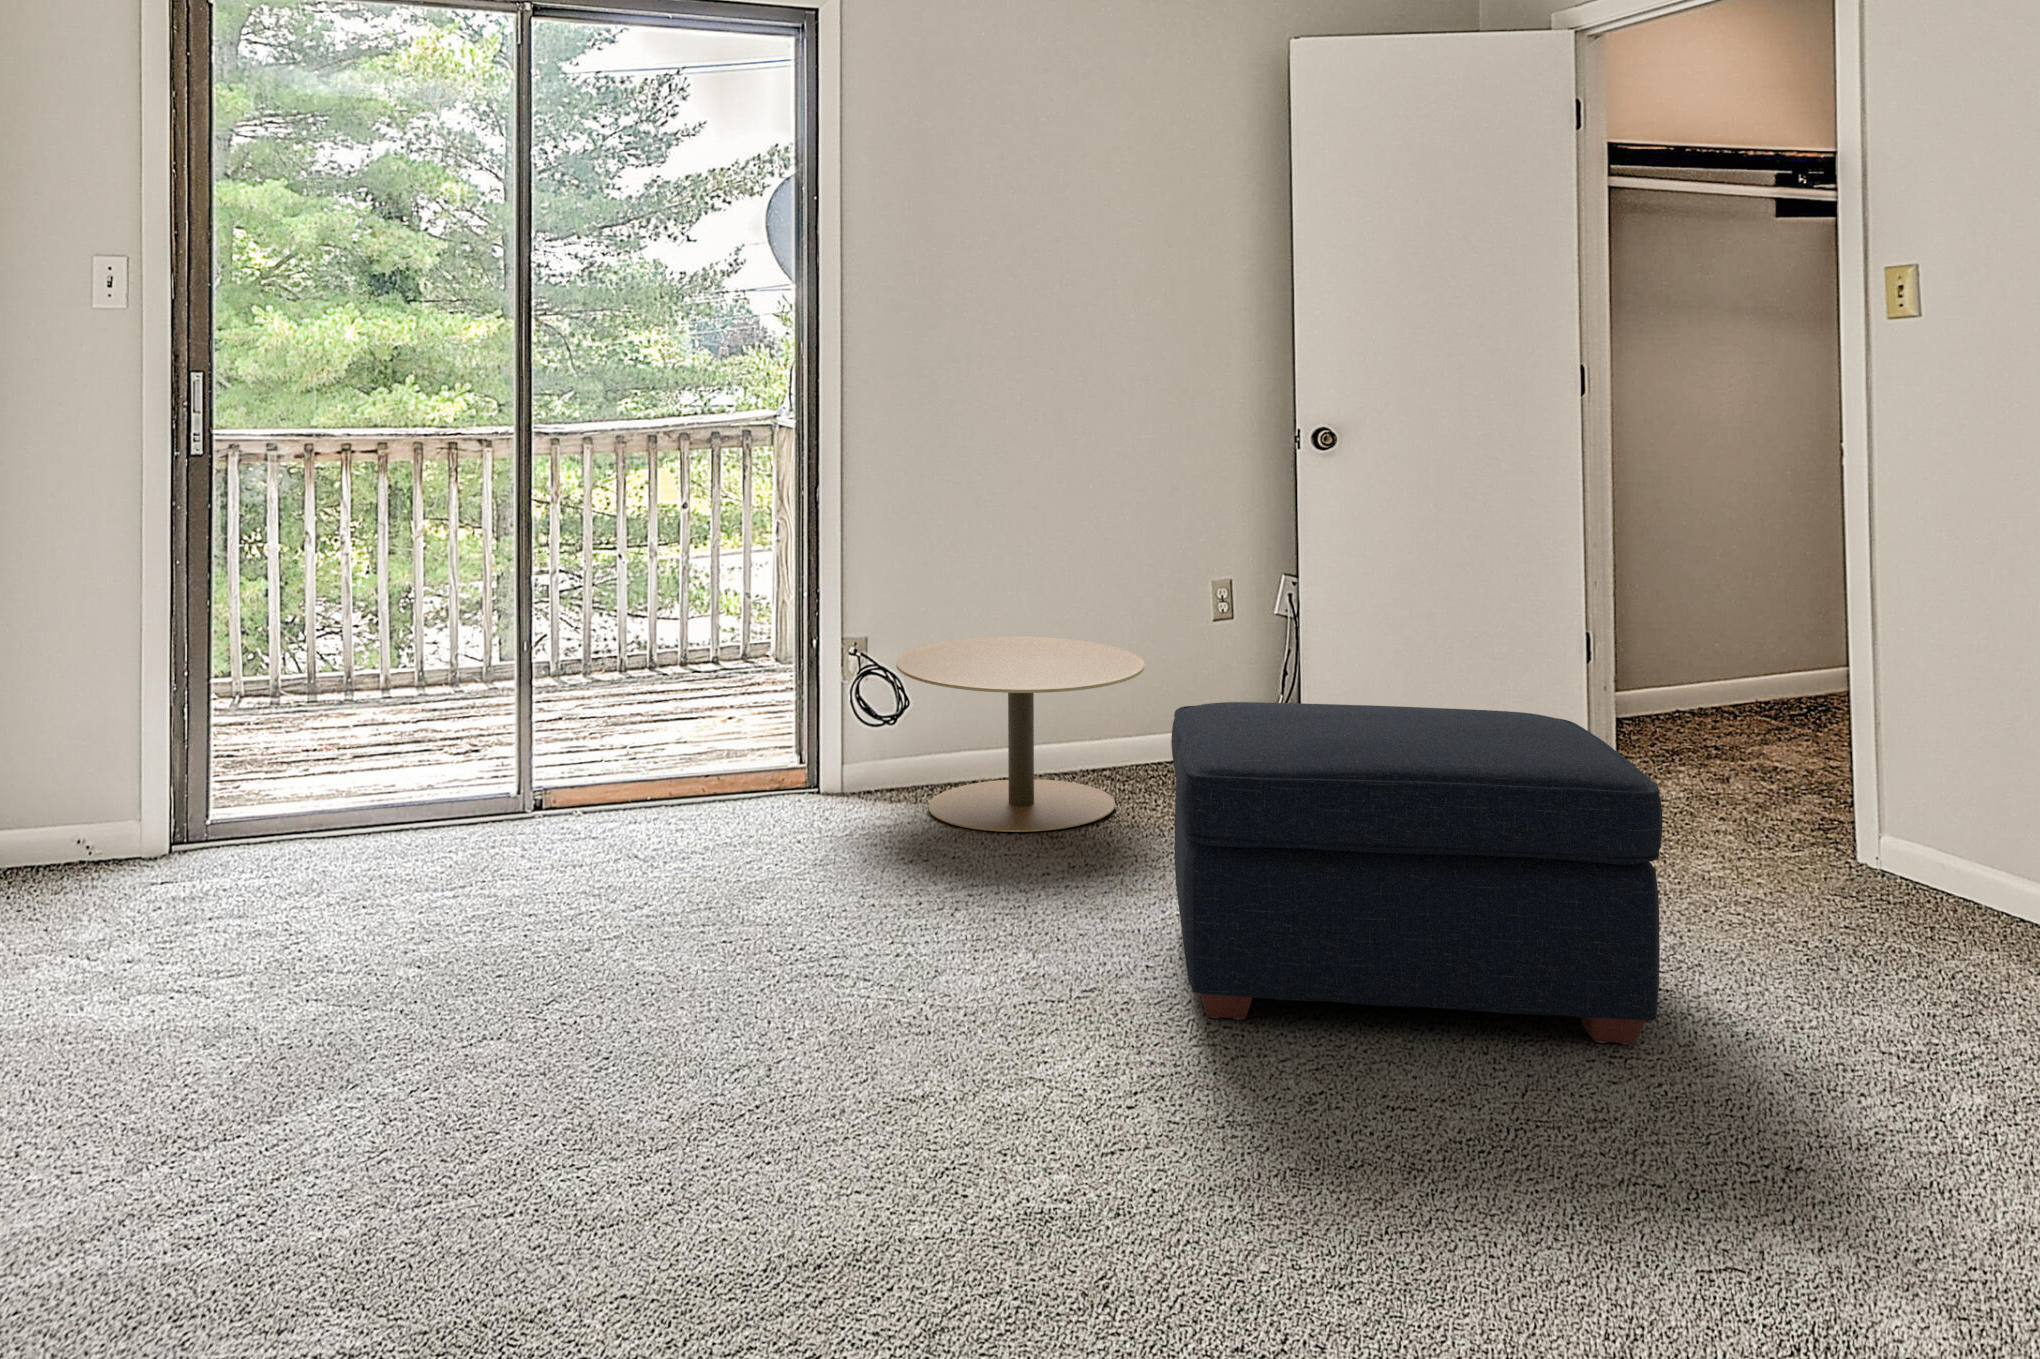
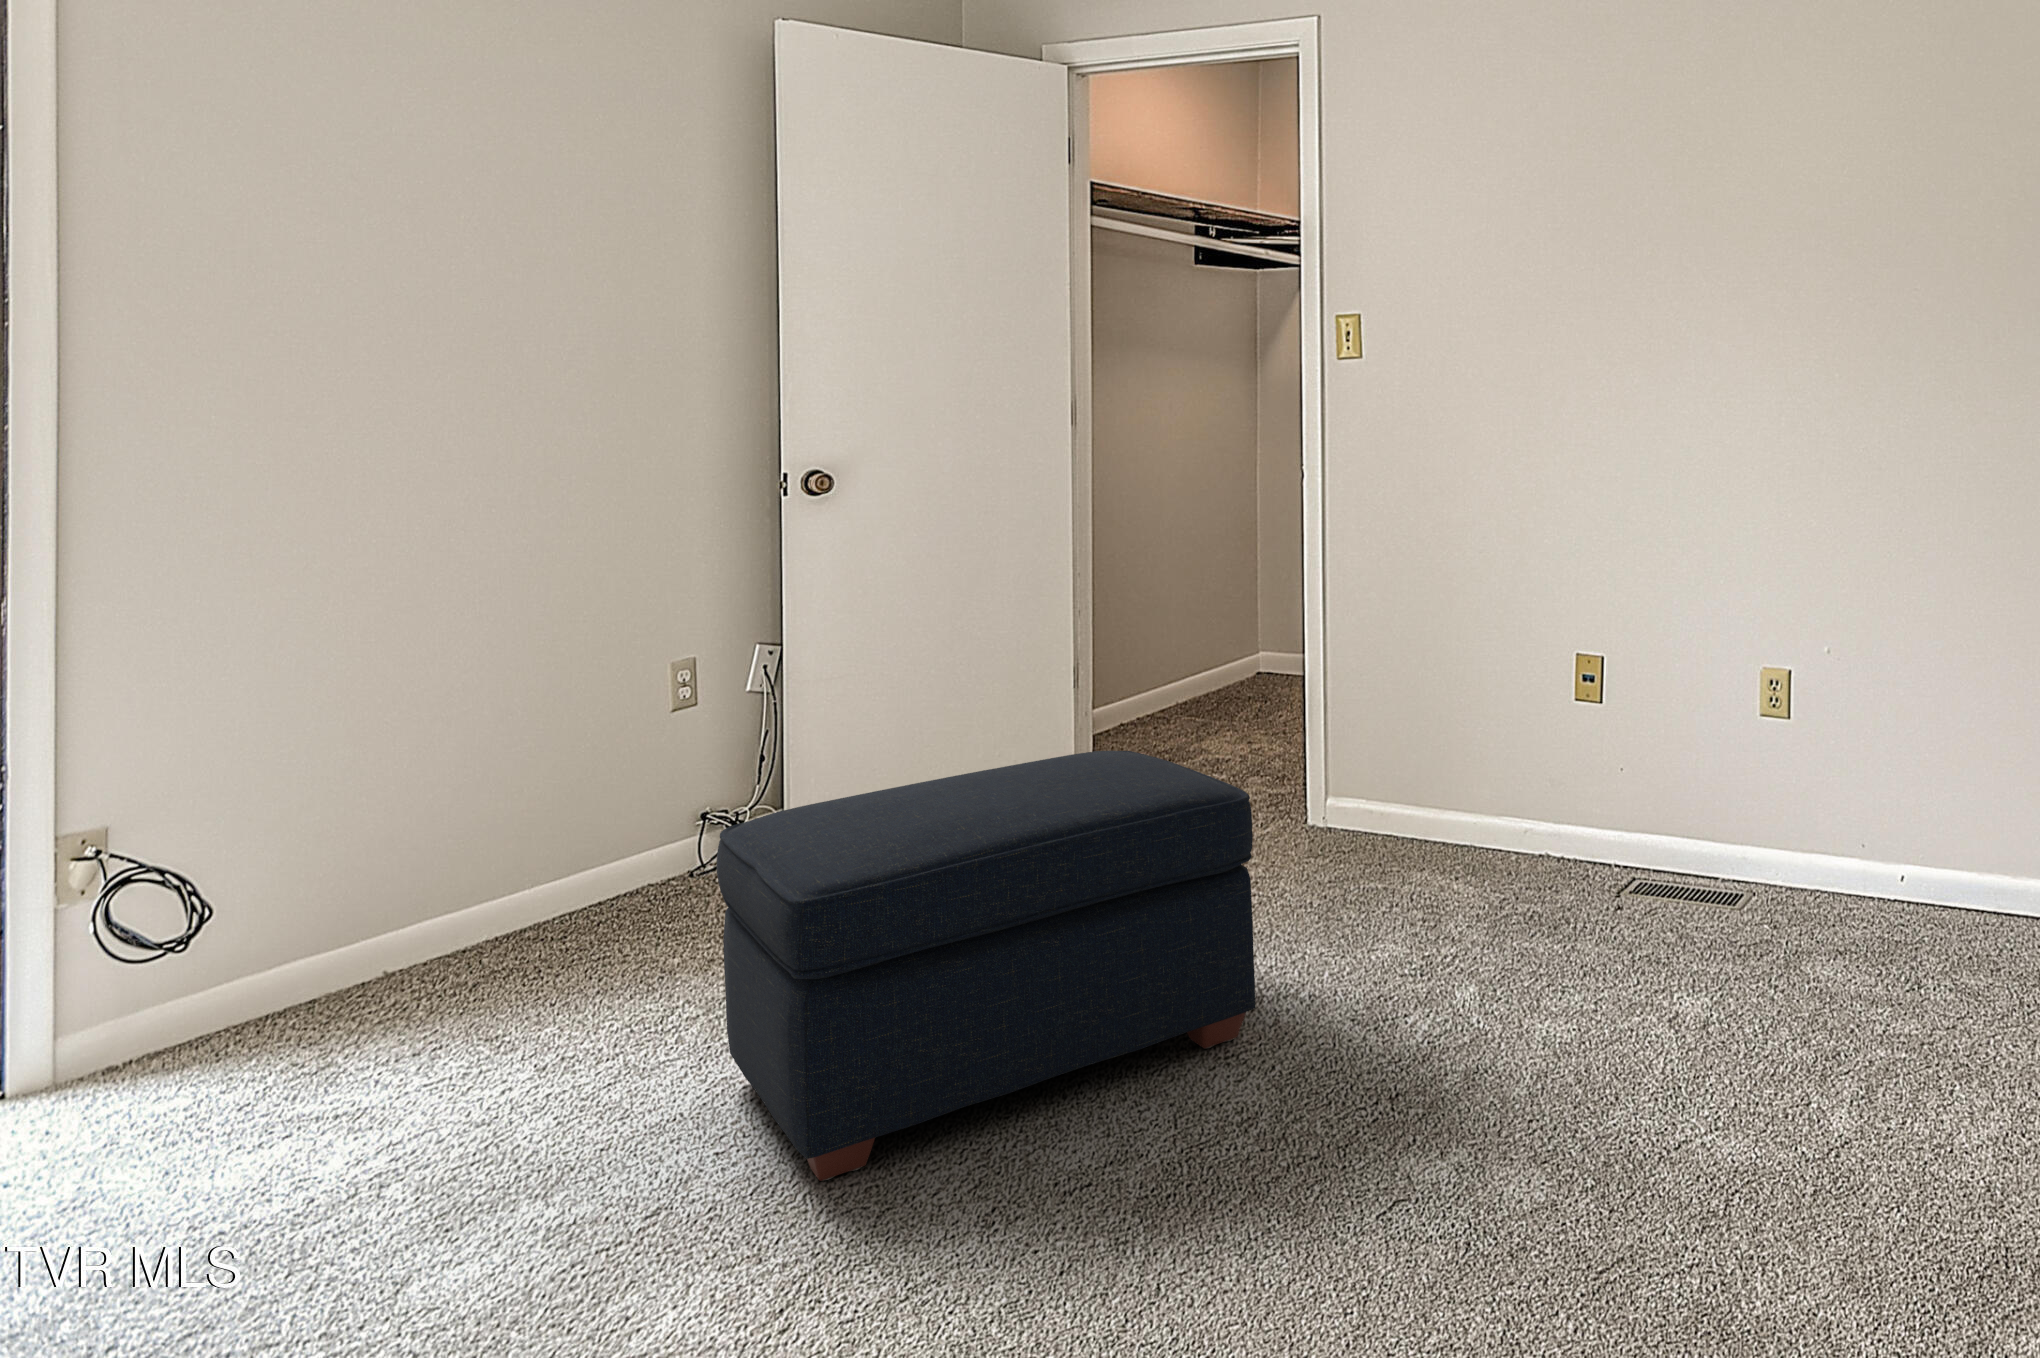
side table: present [896,636,1145,832] -> none [226,780,621,1071]

